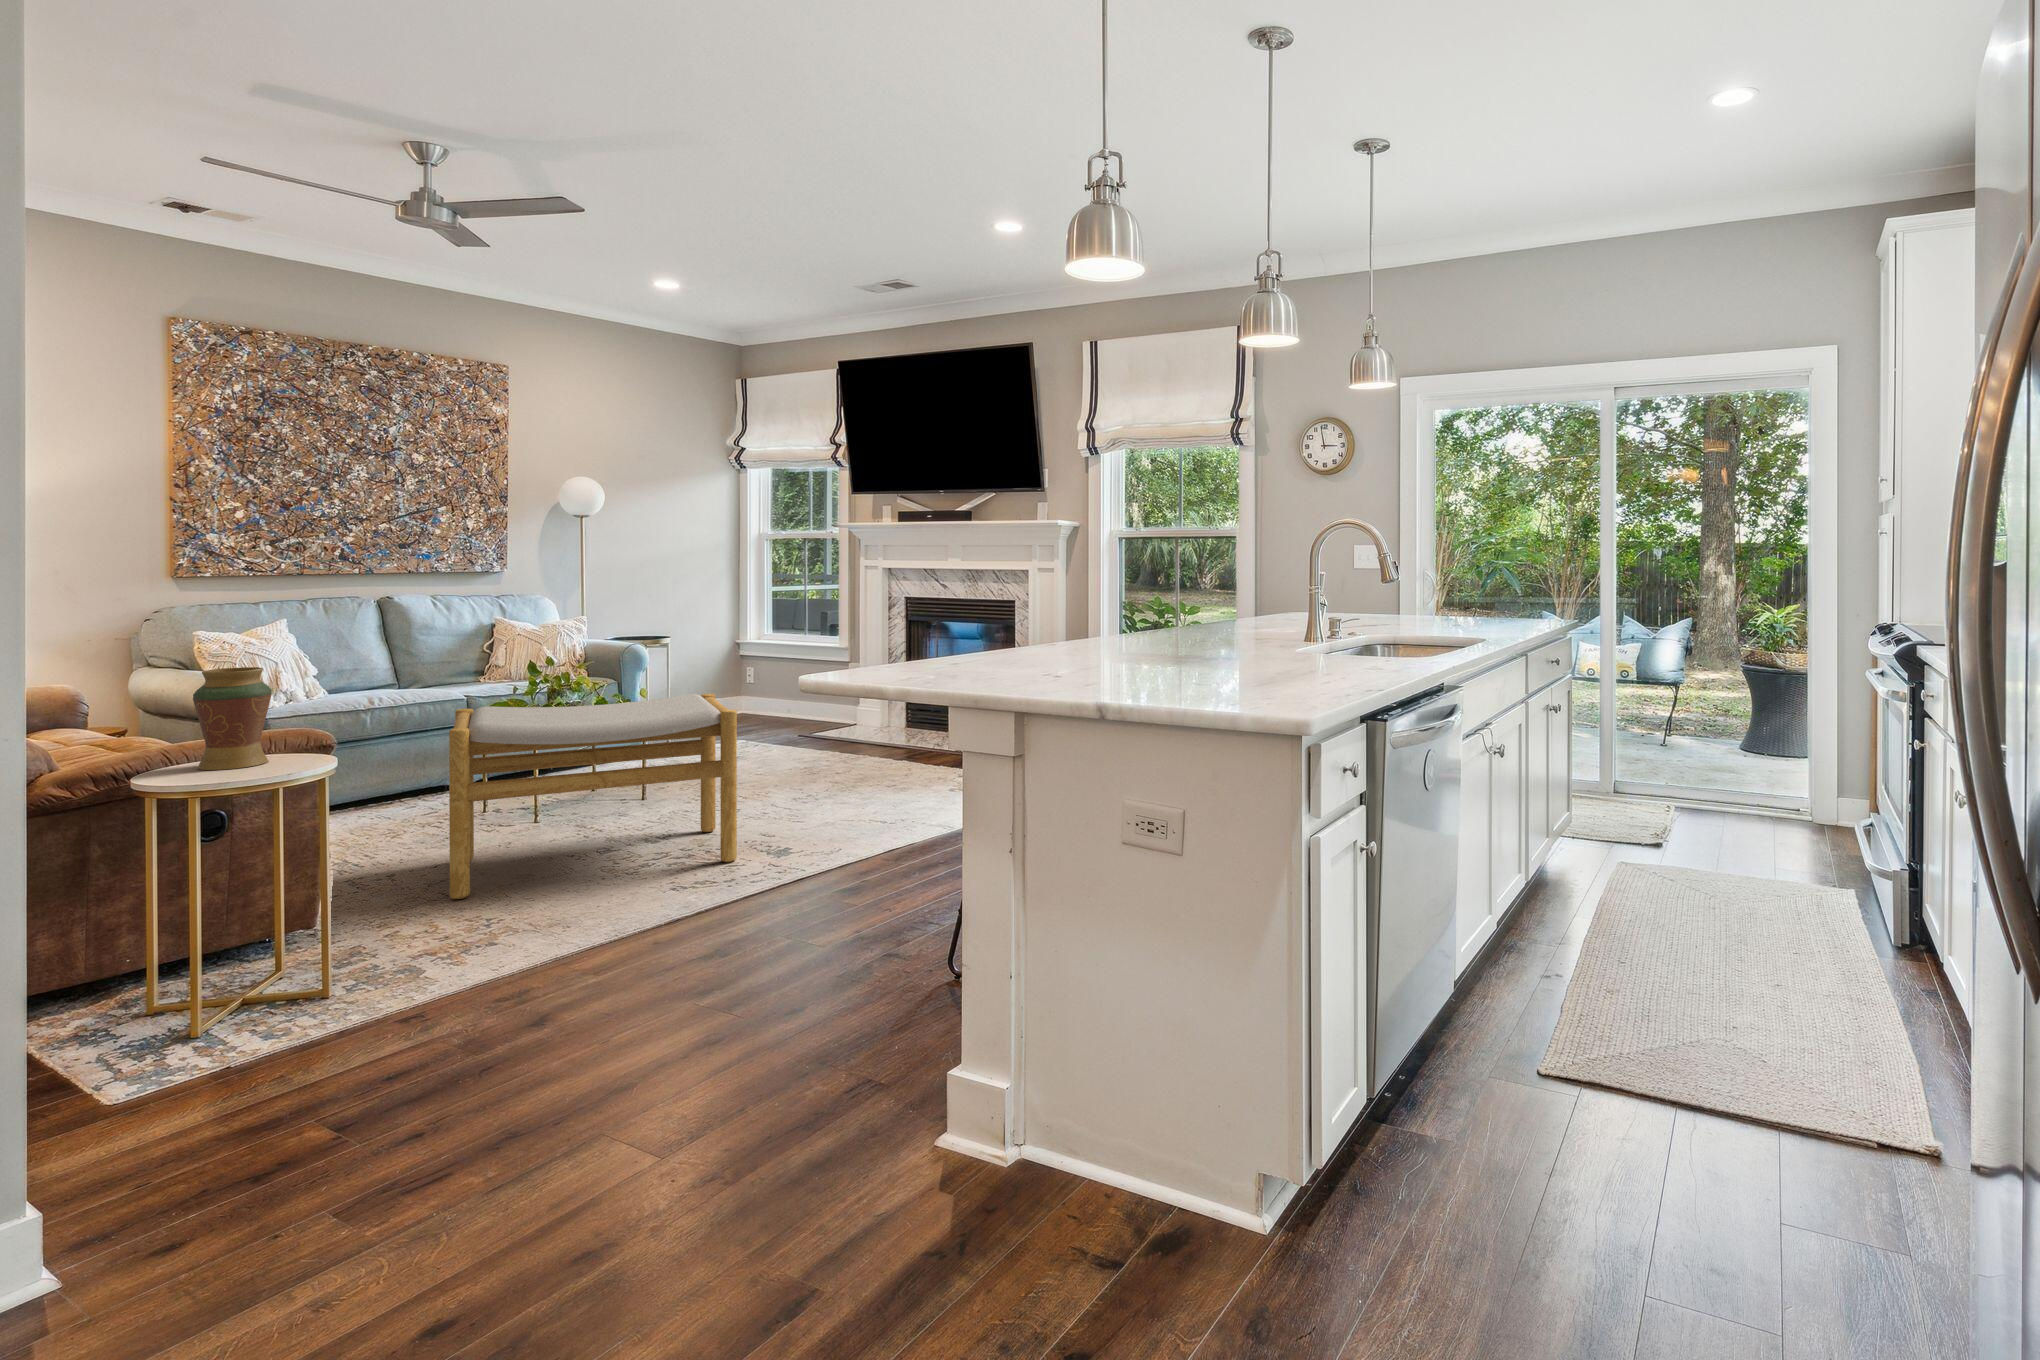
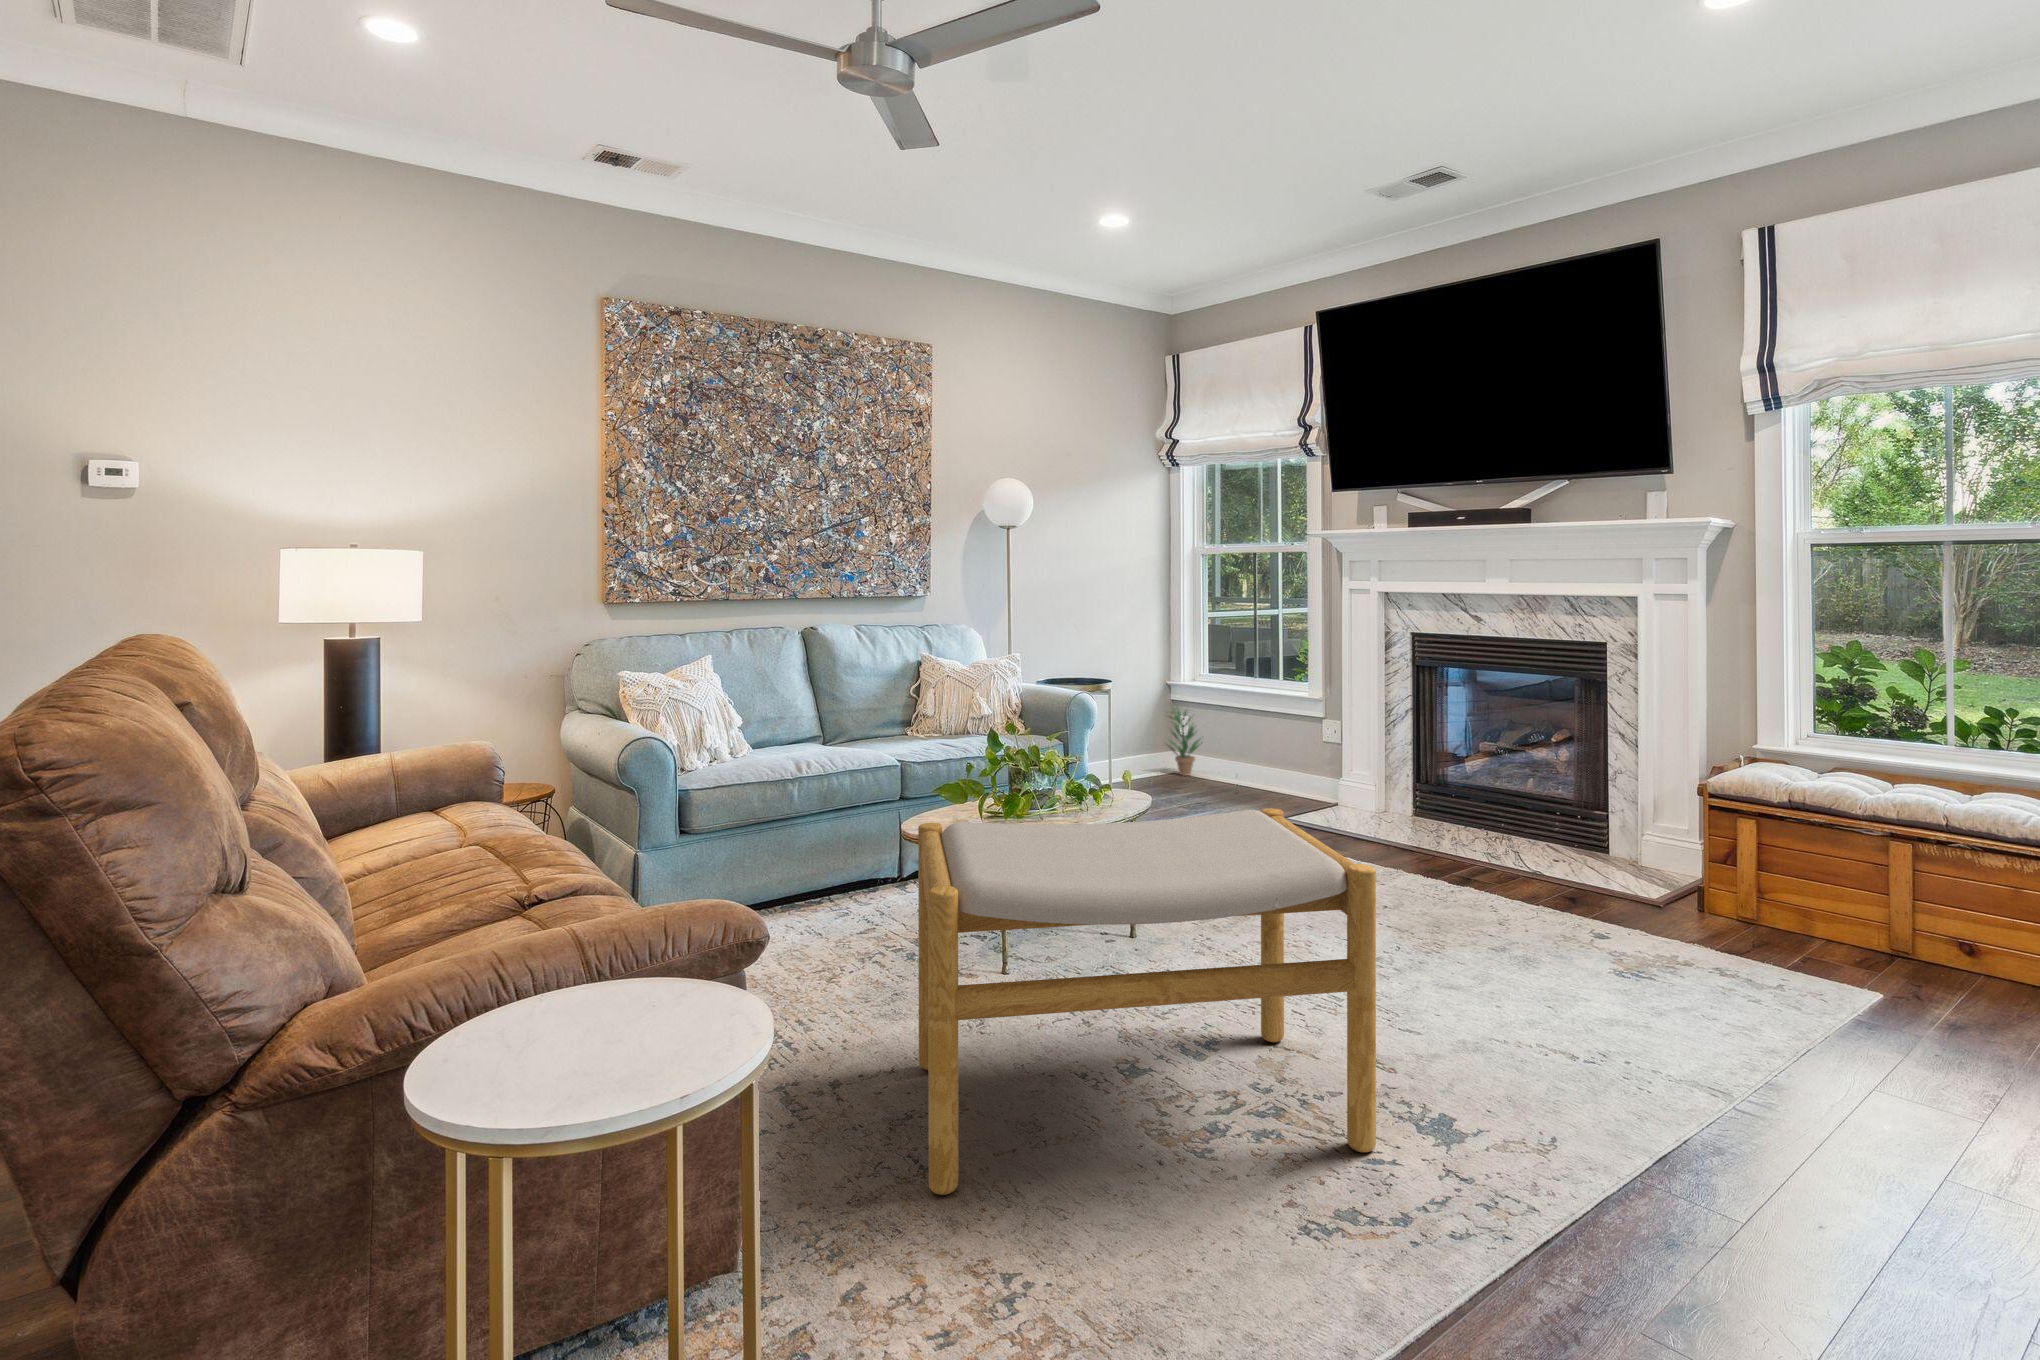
potted plant: none [729,658,764,715] -> present [1167,705,1202,776]
decorative vase: present [193,667,272,770] -> none [515,820,655,1062]

